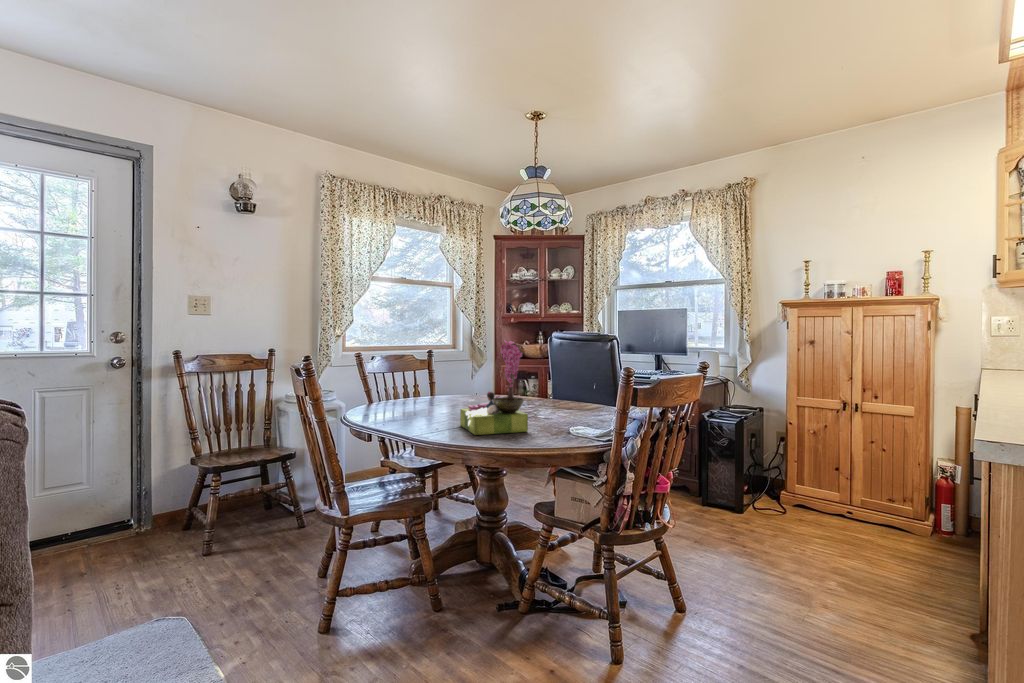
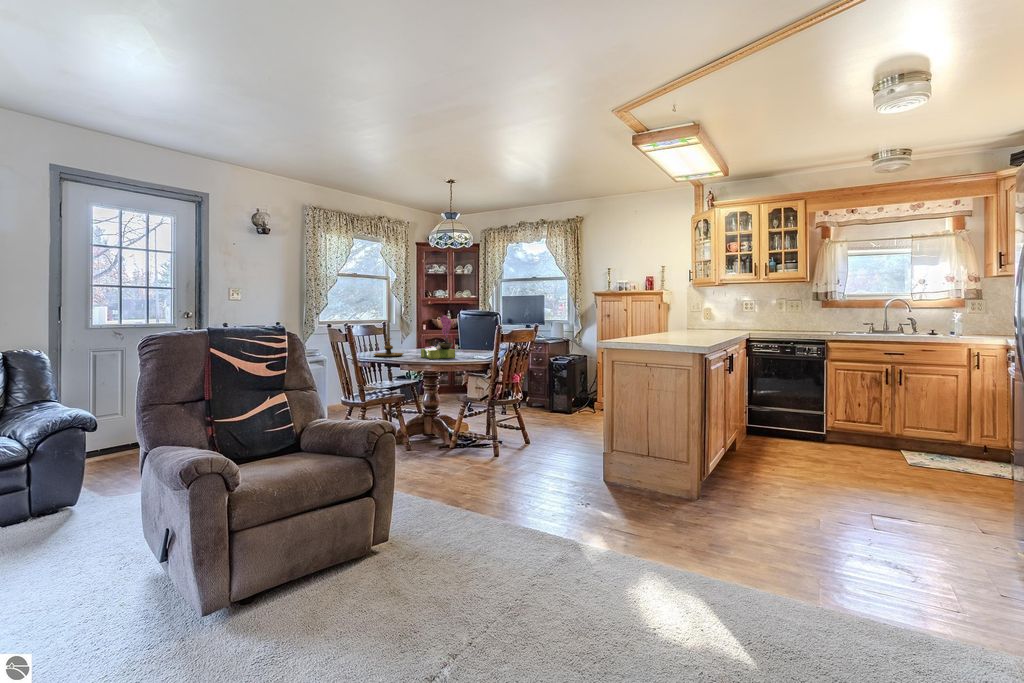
candle holder: none [374,354,432,422] -> present [374,323,404,357]

